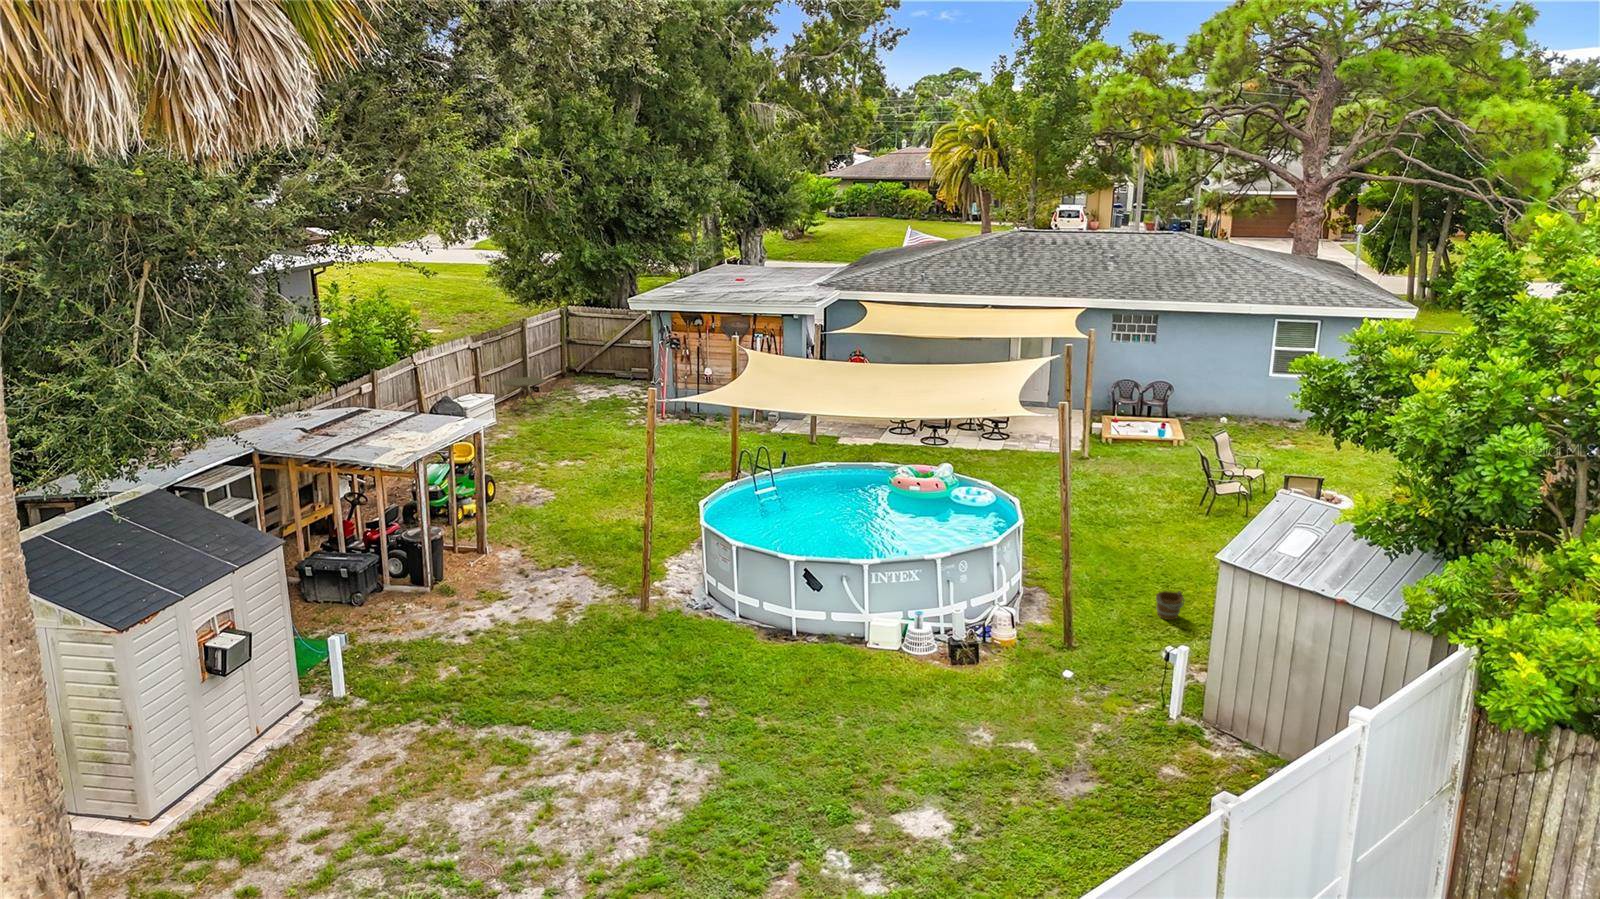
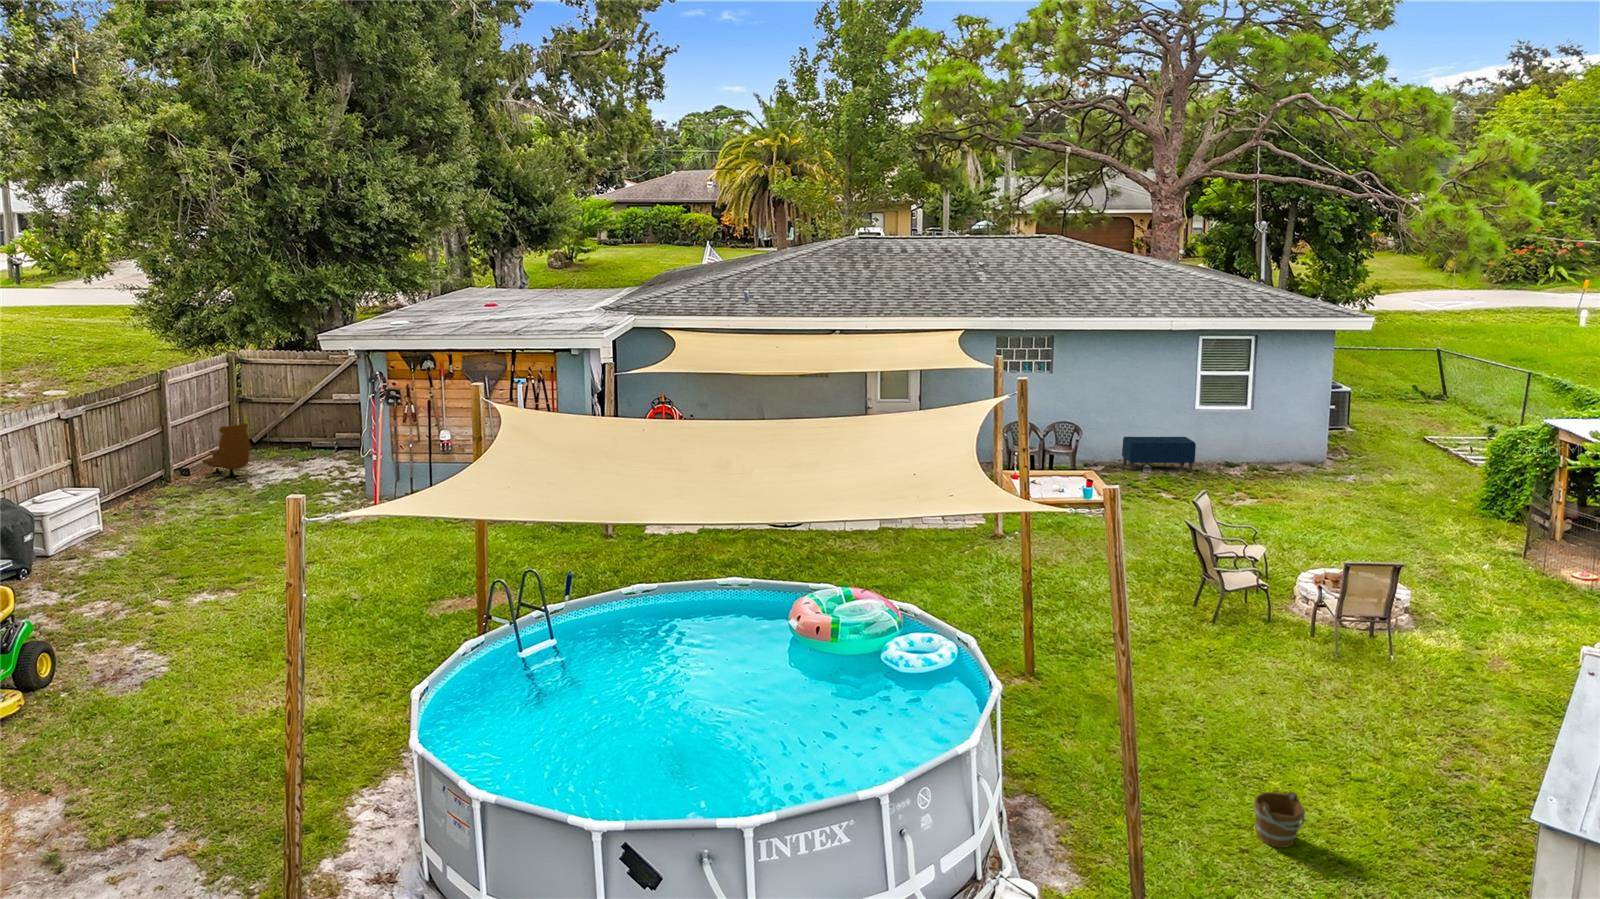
lounge chair: none [545,357,576,398] -> present [202,423,252,484]
round table: present [502,377,545,406] -> none [120,456,195,511]
bench: none [1208,396,1266,425] -> present [1122,437,1196,472]

